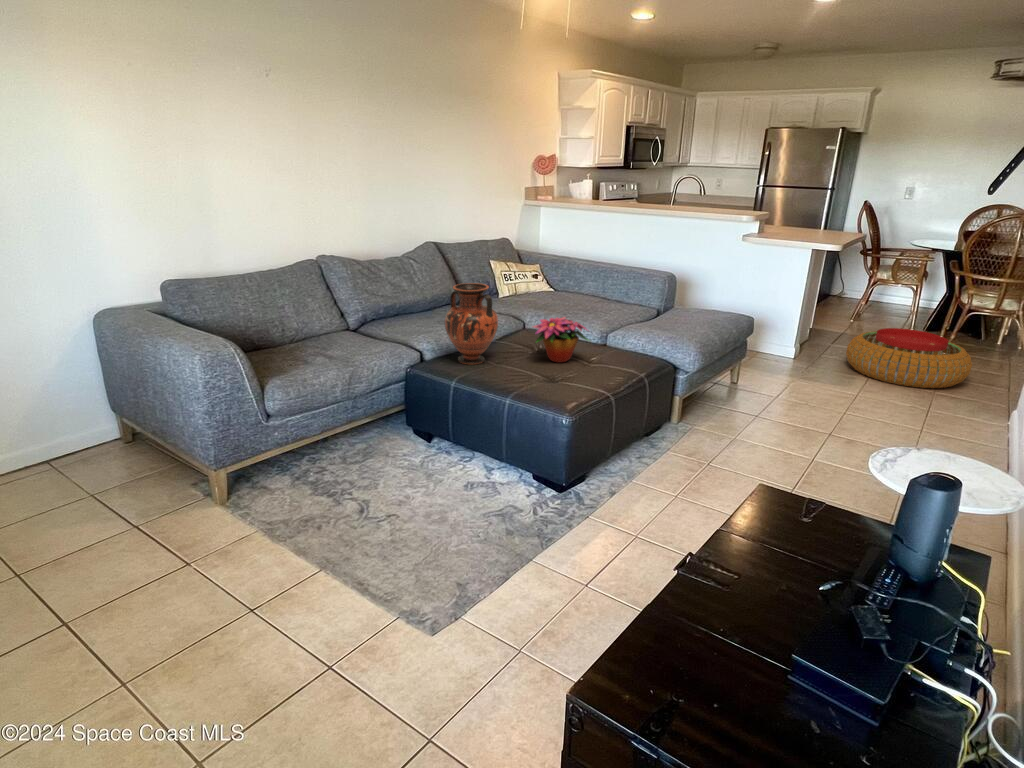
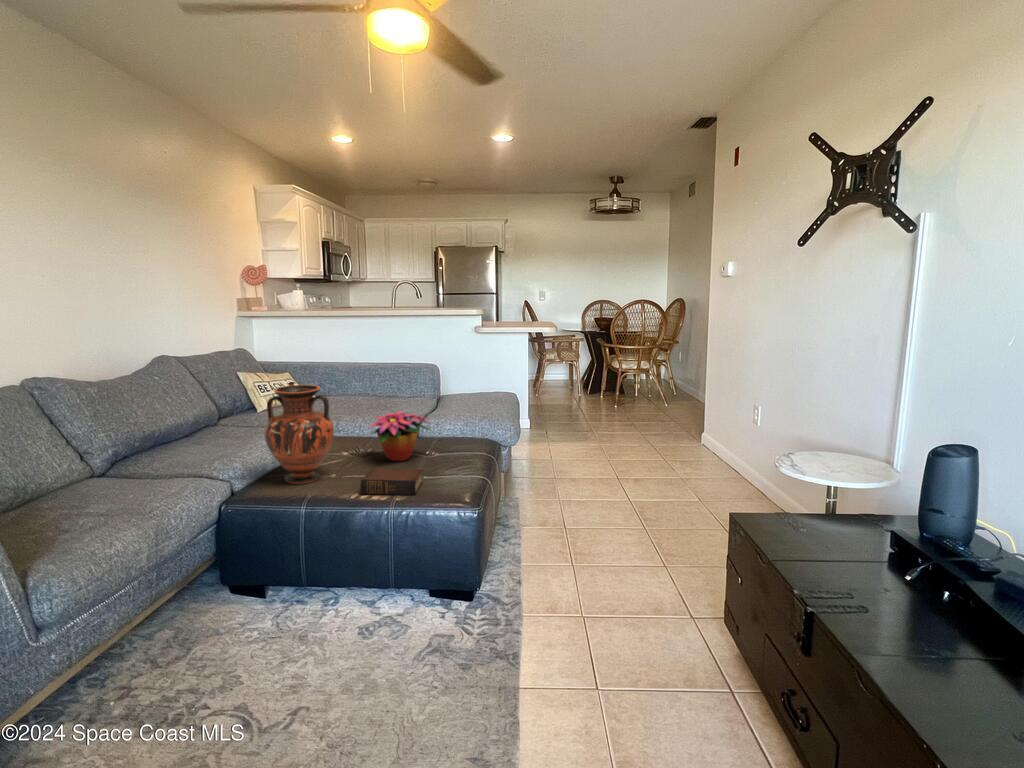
pouf: present [846,328,972,388] -> none [562,394,647,436]
book: none [493,363,549,393] -> present [361,469,423,495]

